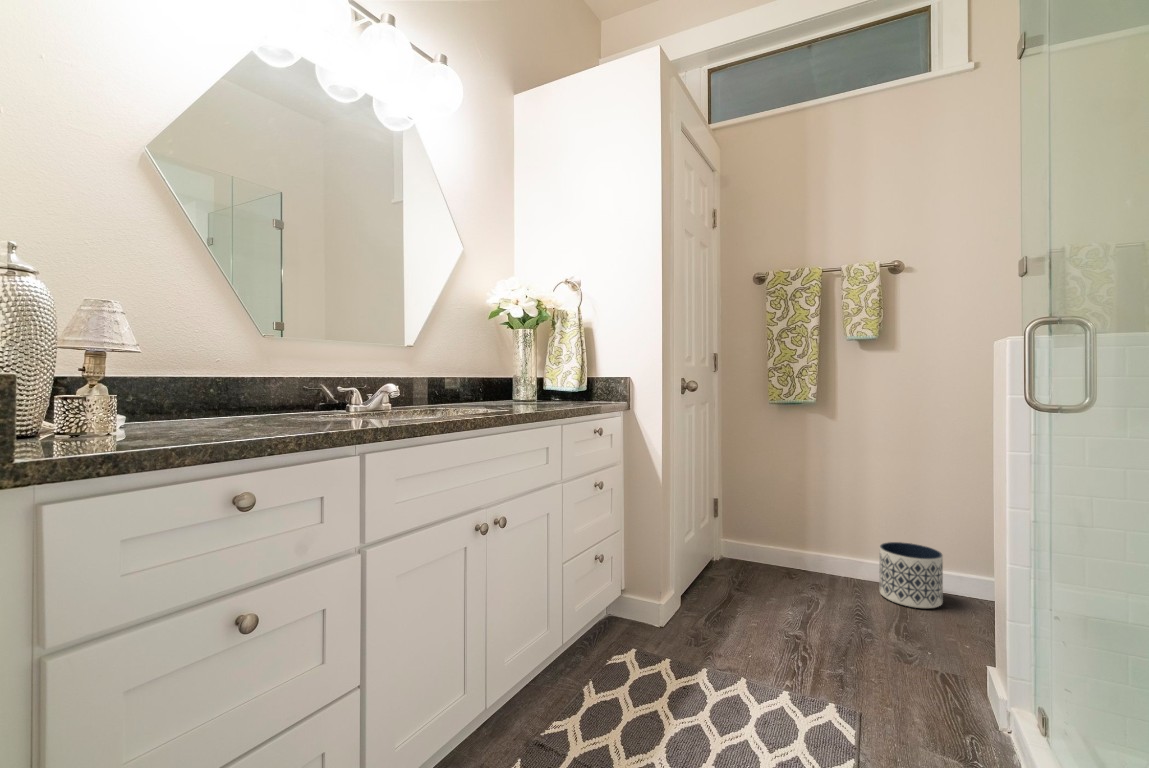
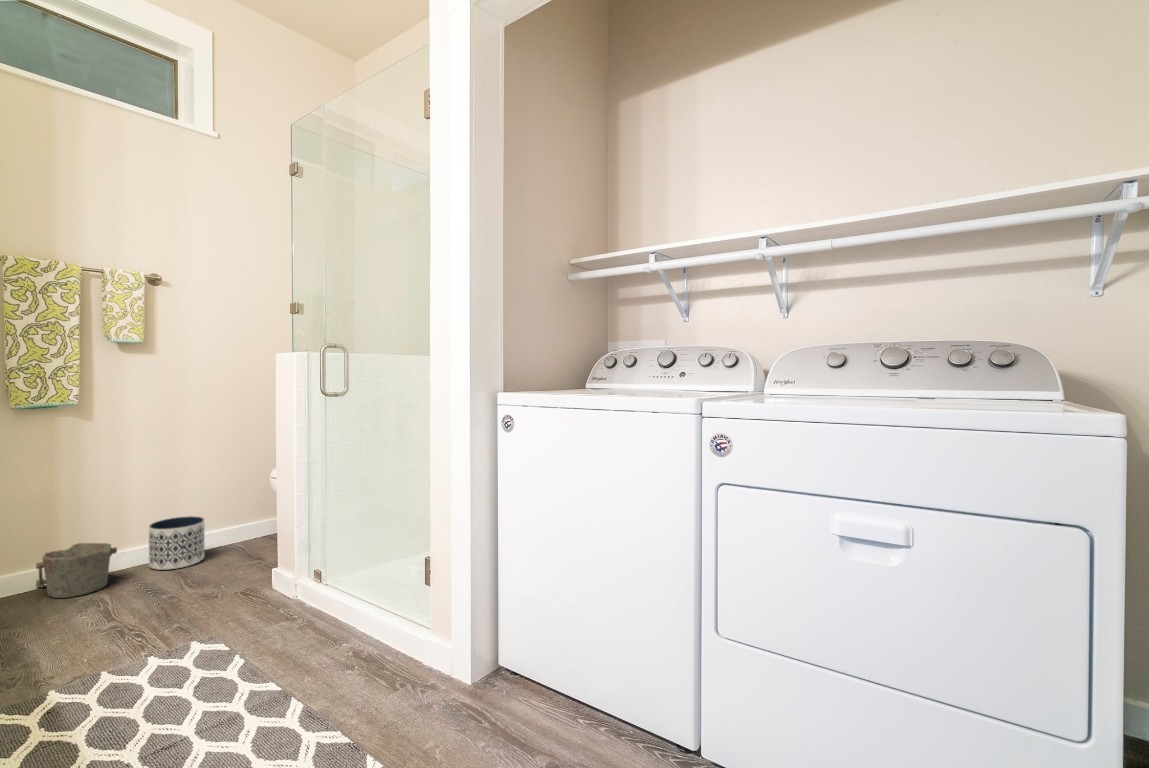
bucket: none [779,540,843,594] -> present [36,543,117,598]

